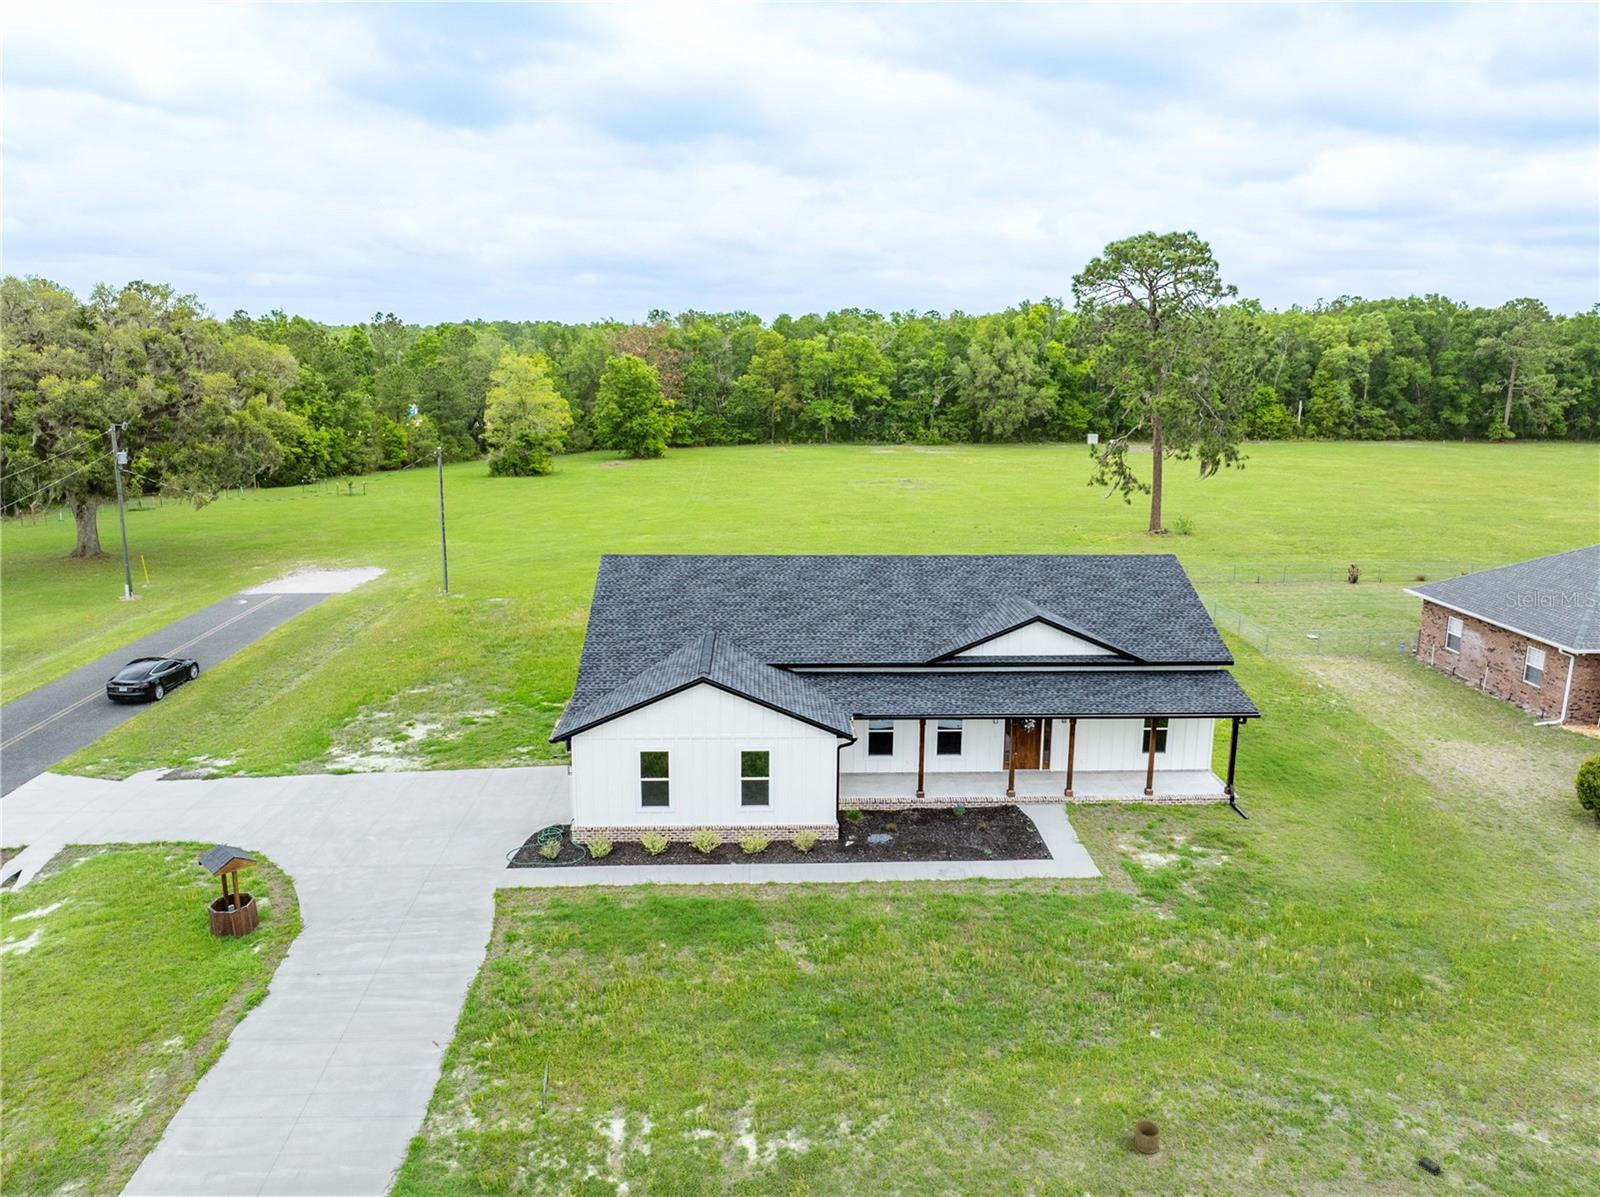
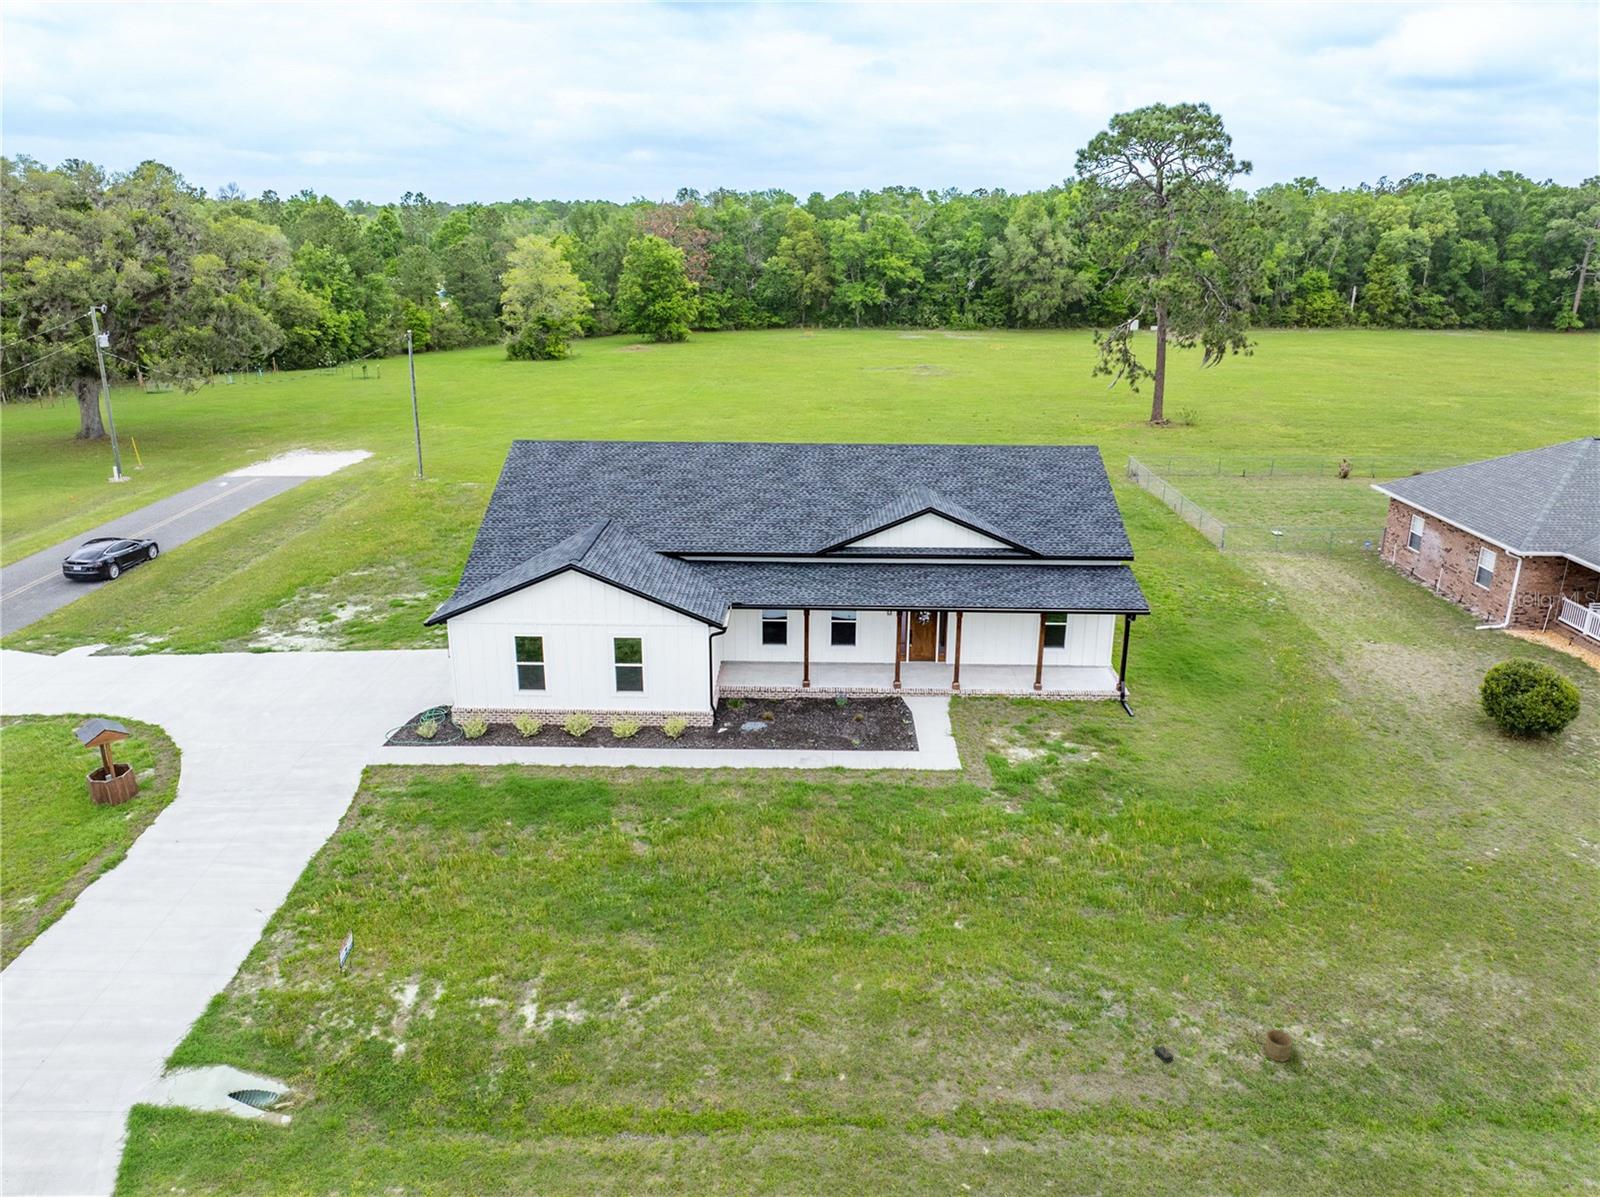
wooden bucket: present [1134,1120,1161,1154] -> present [1264,1029,1293,1062]

